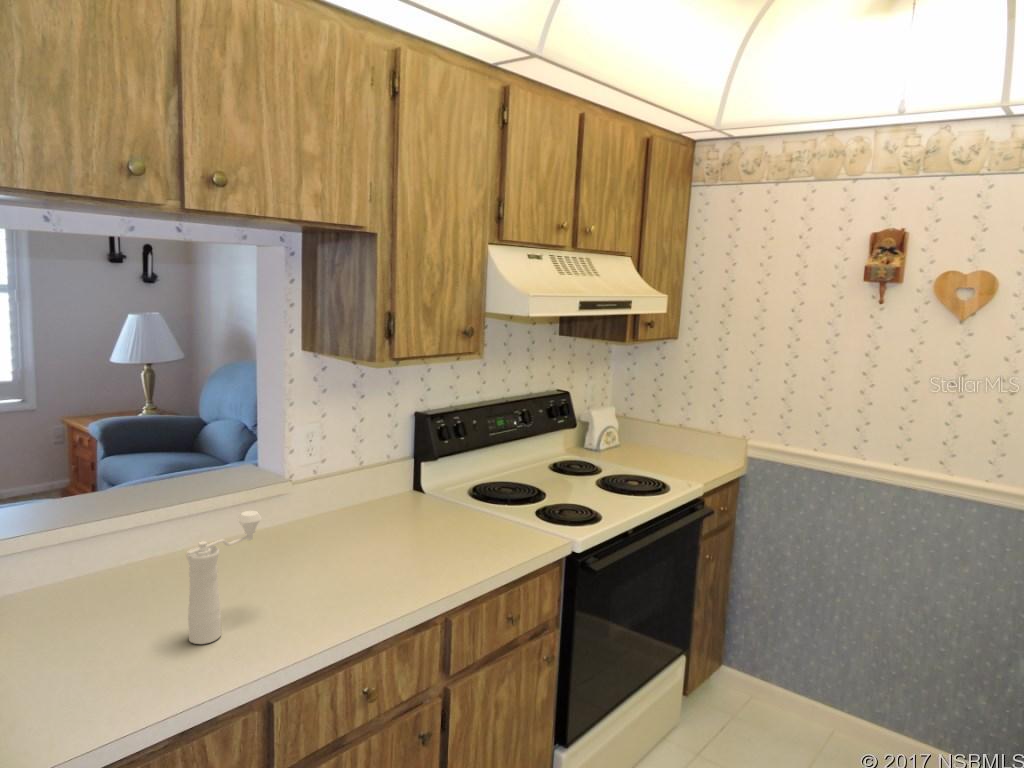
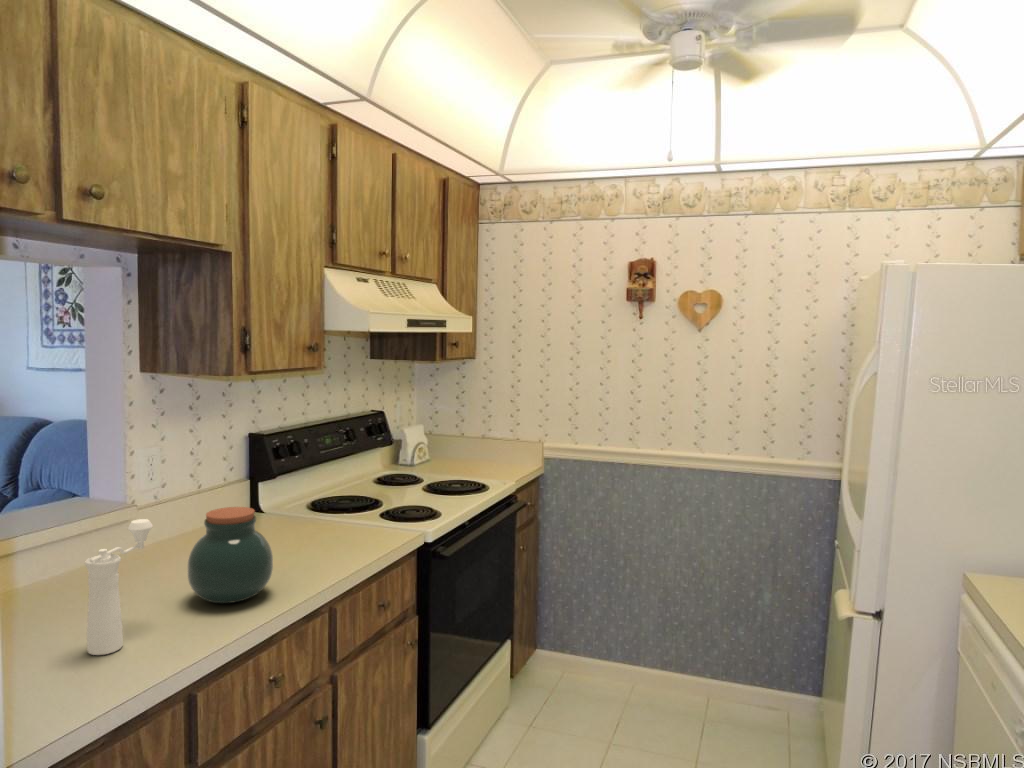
jar: none [302,502,385,602] -> present [187,507,273,603]

